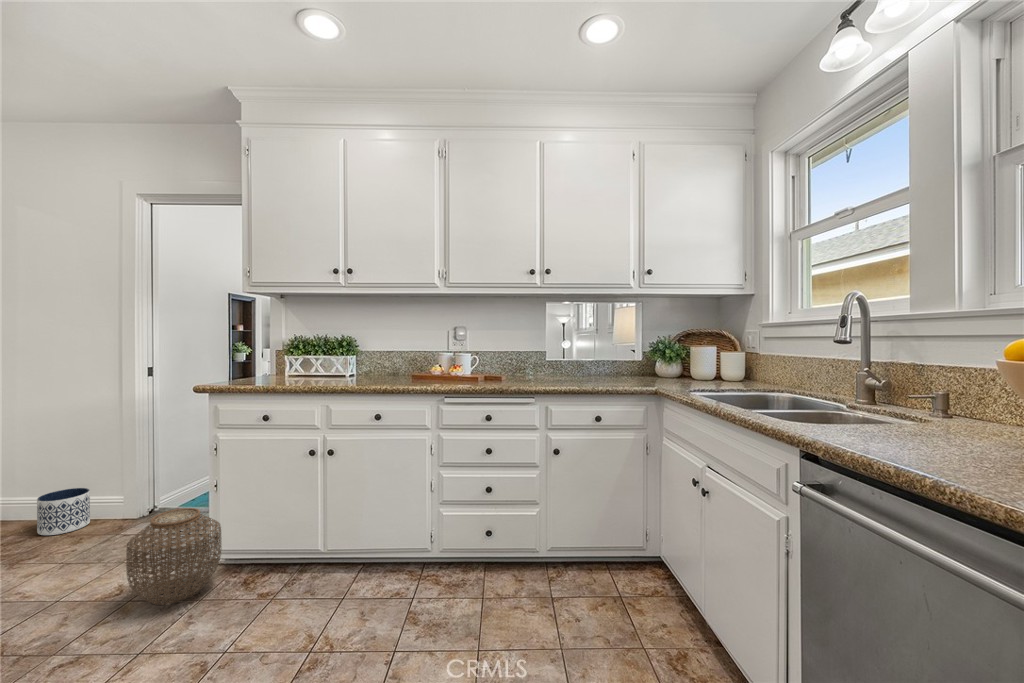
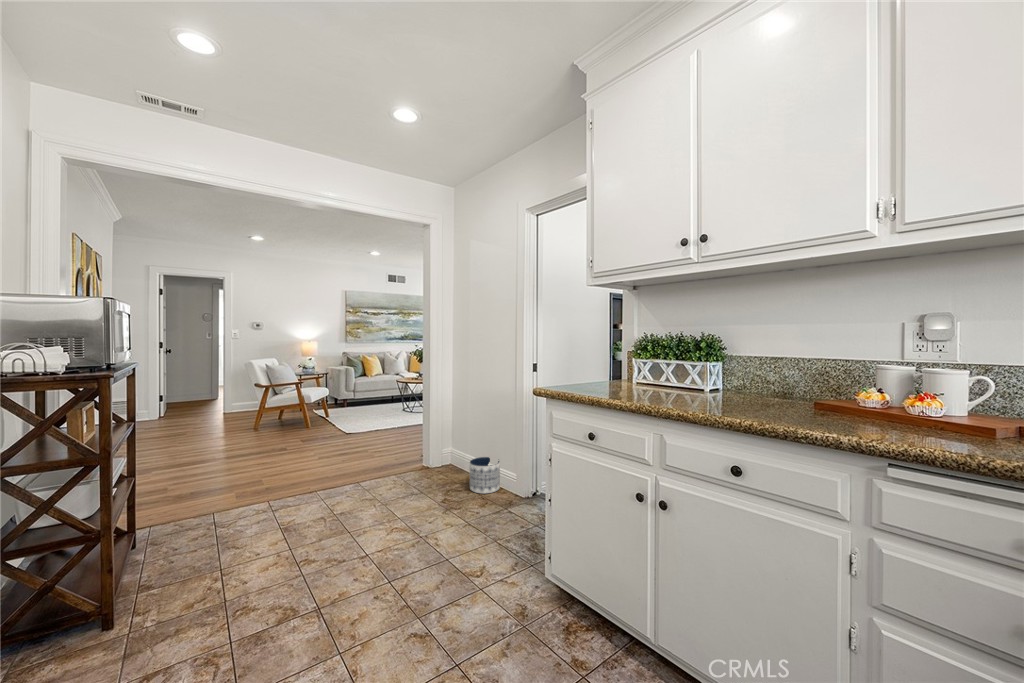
woven basket: present [126,508,222,605] -> none [470,515,550,619]

